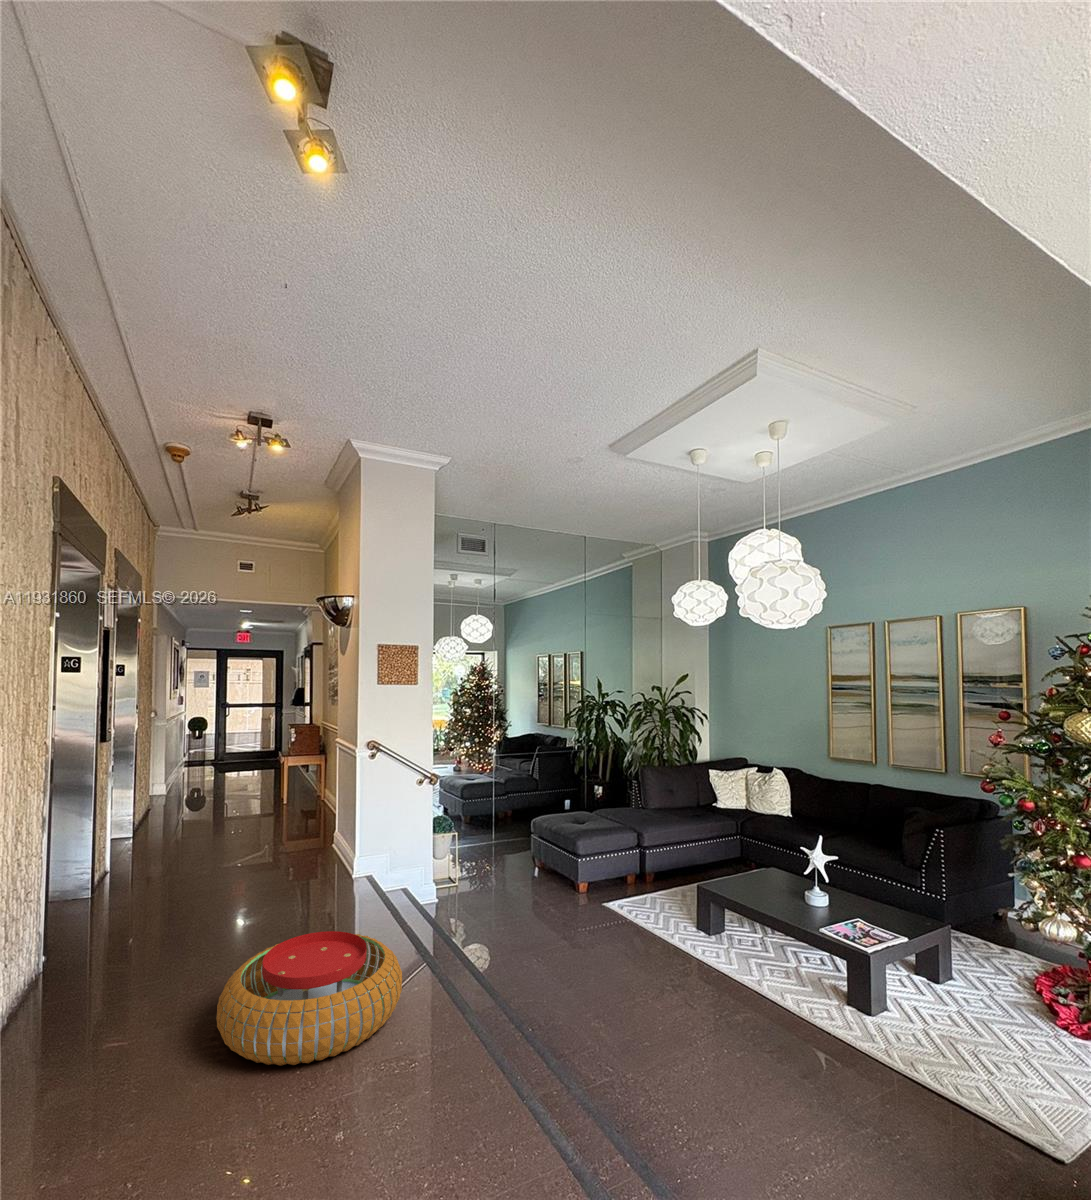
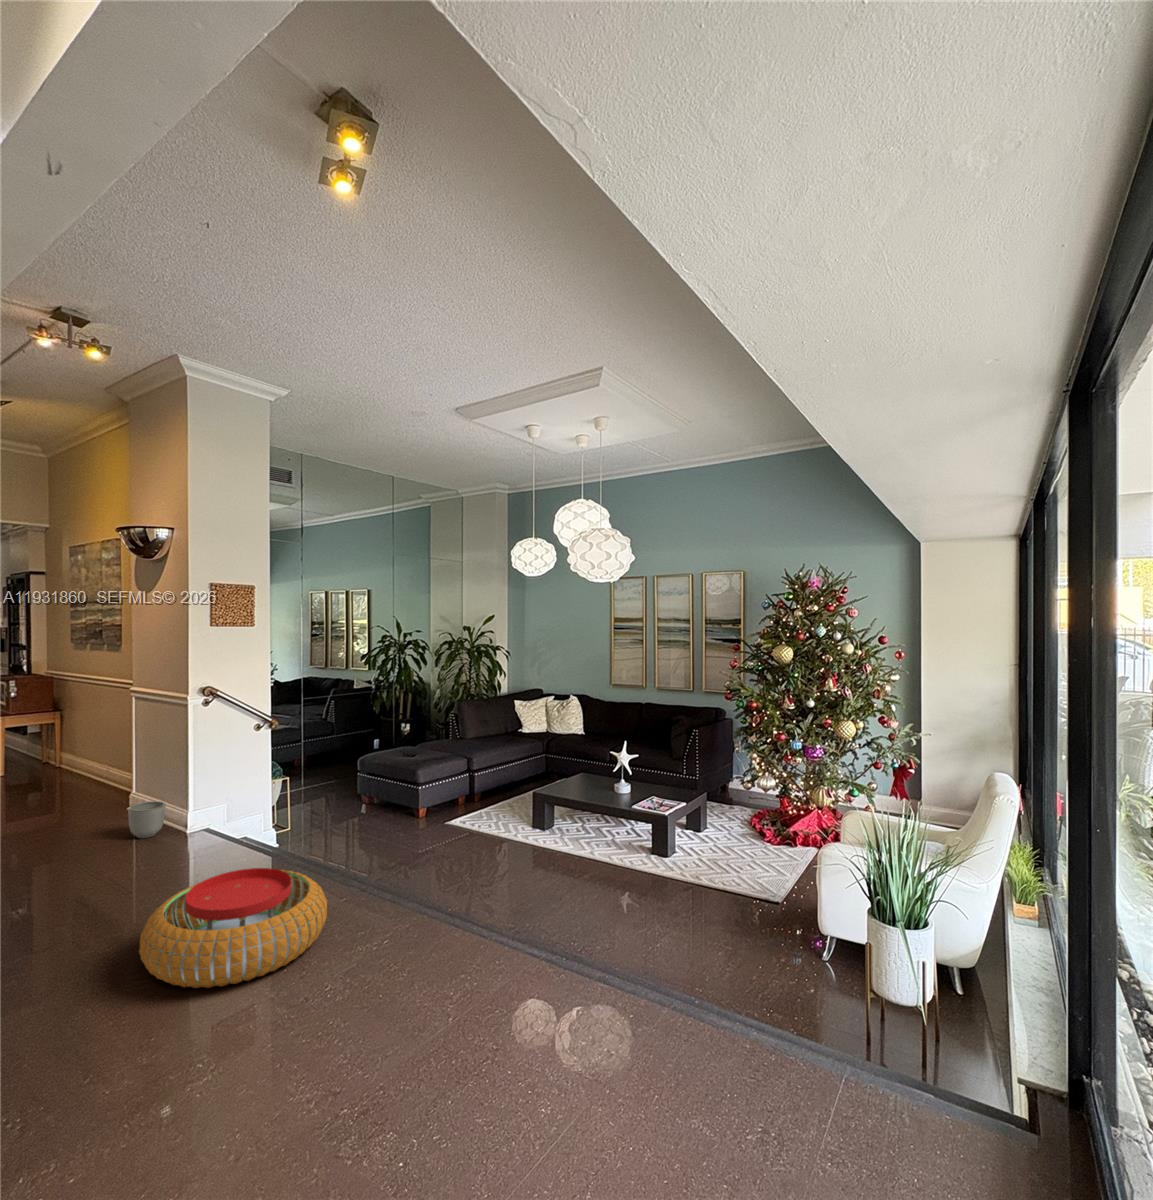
planter: none [317,843,346,877] -> present [128,801,166,838]

